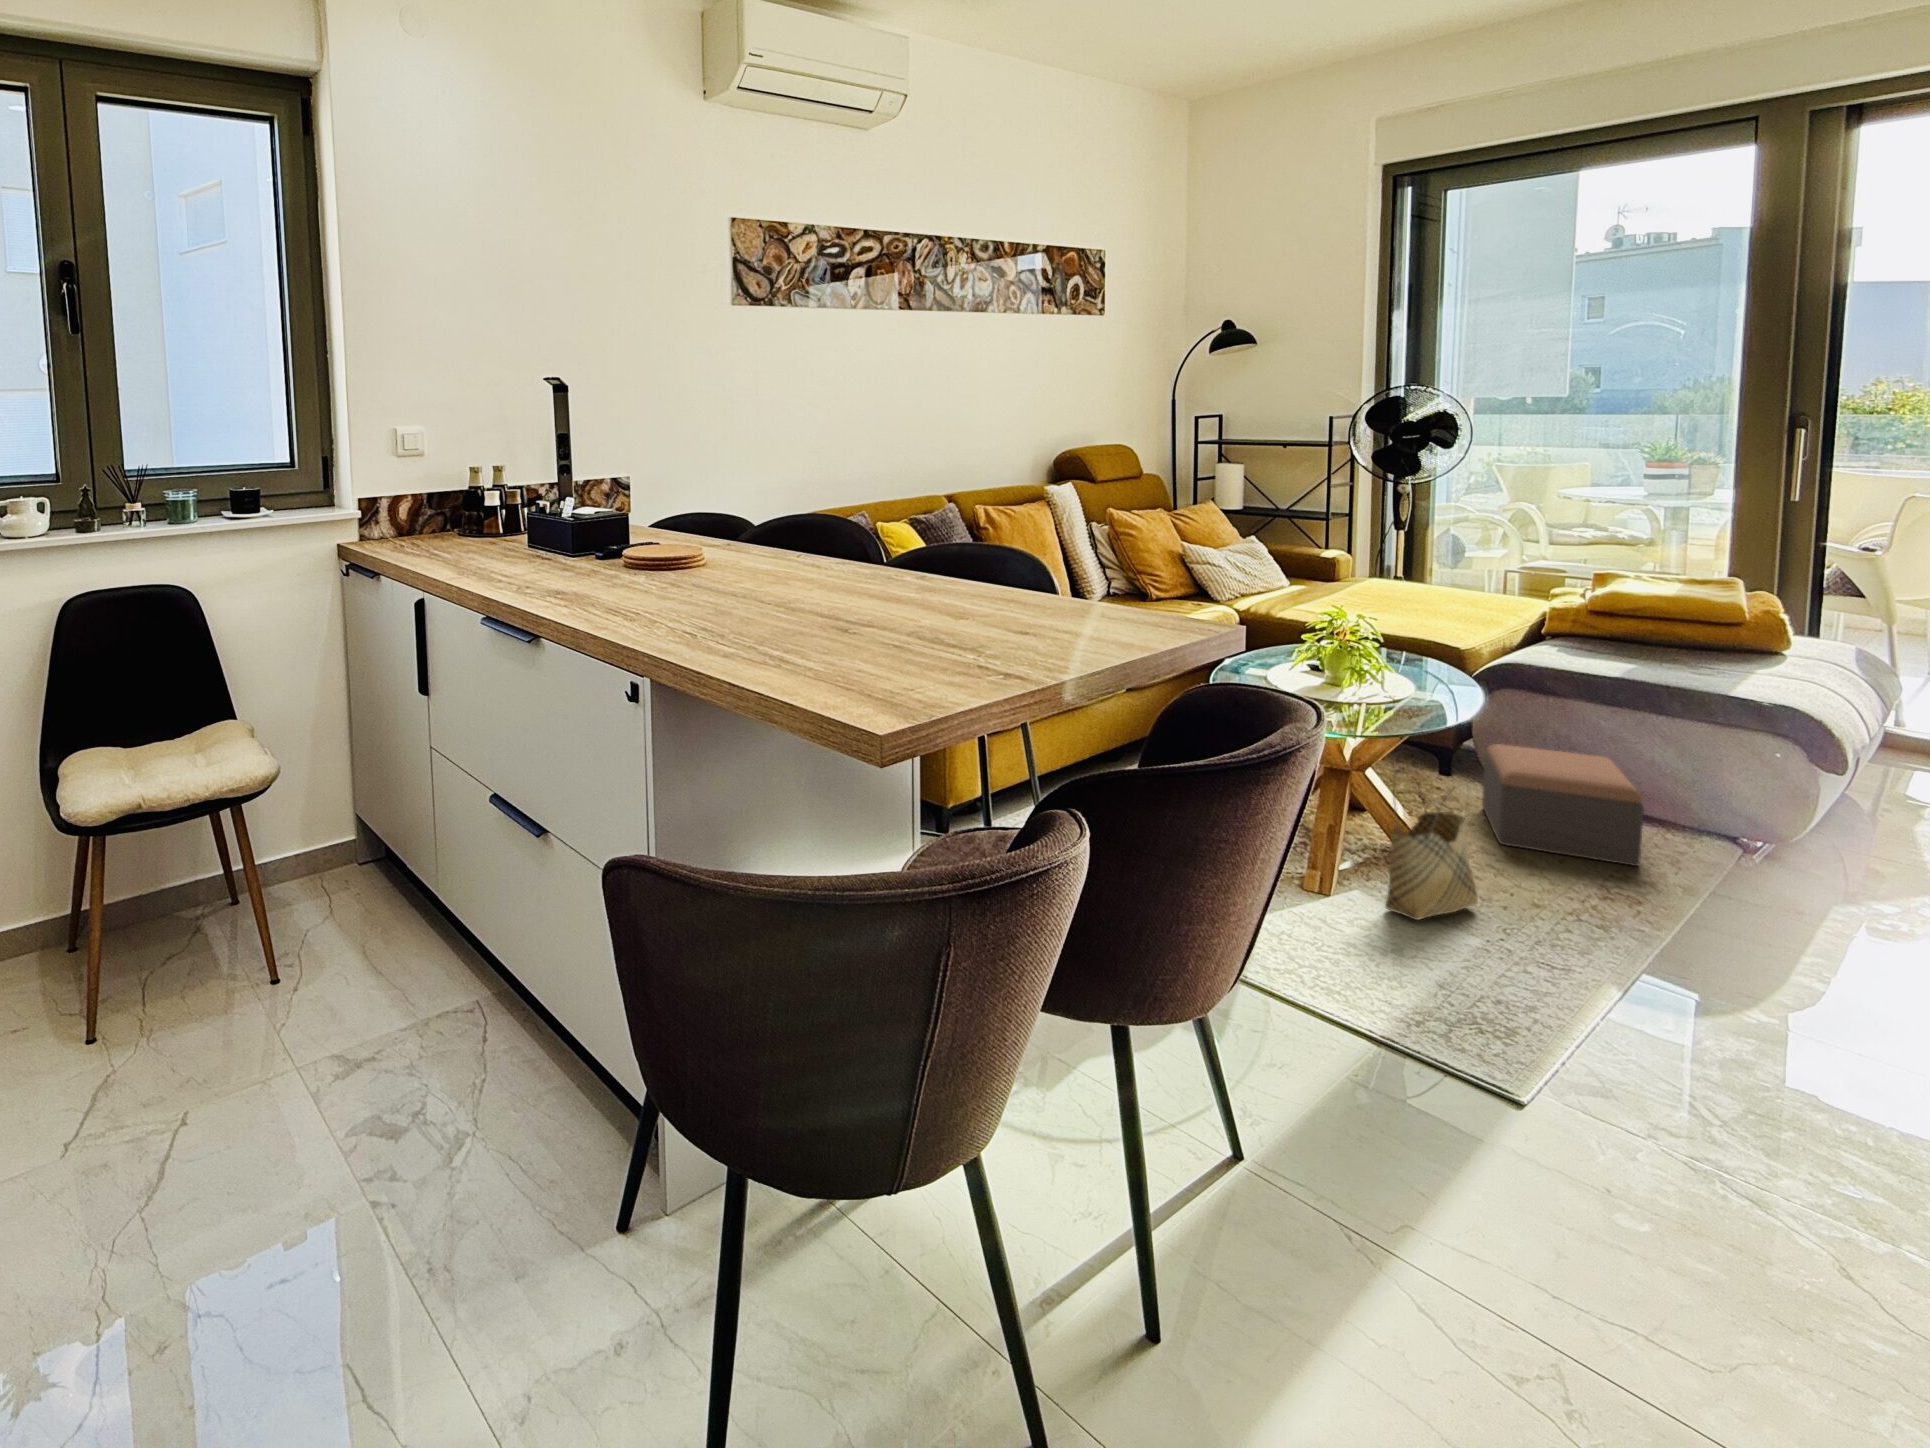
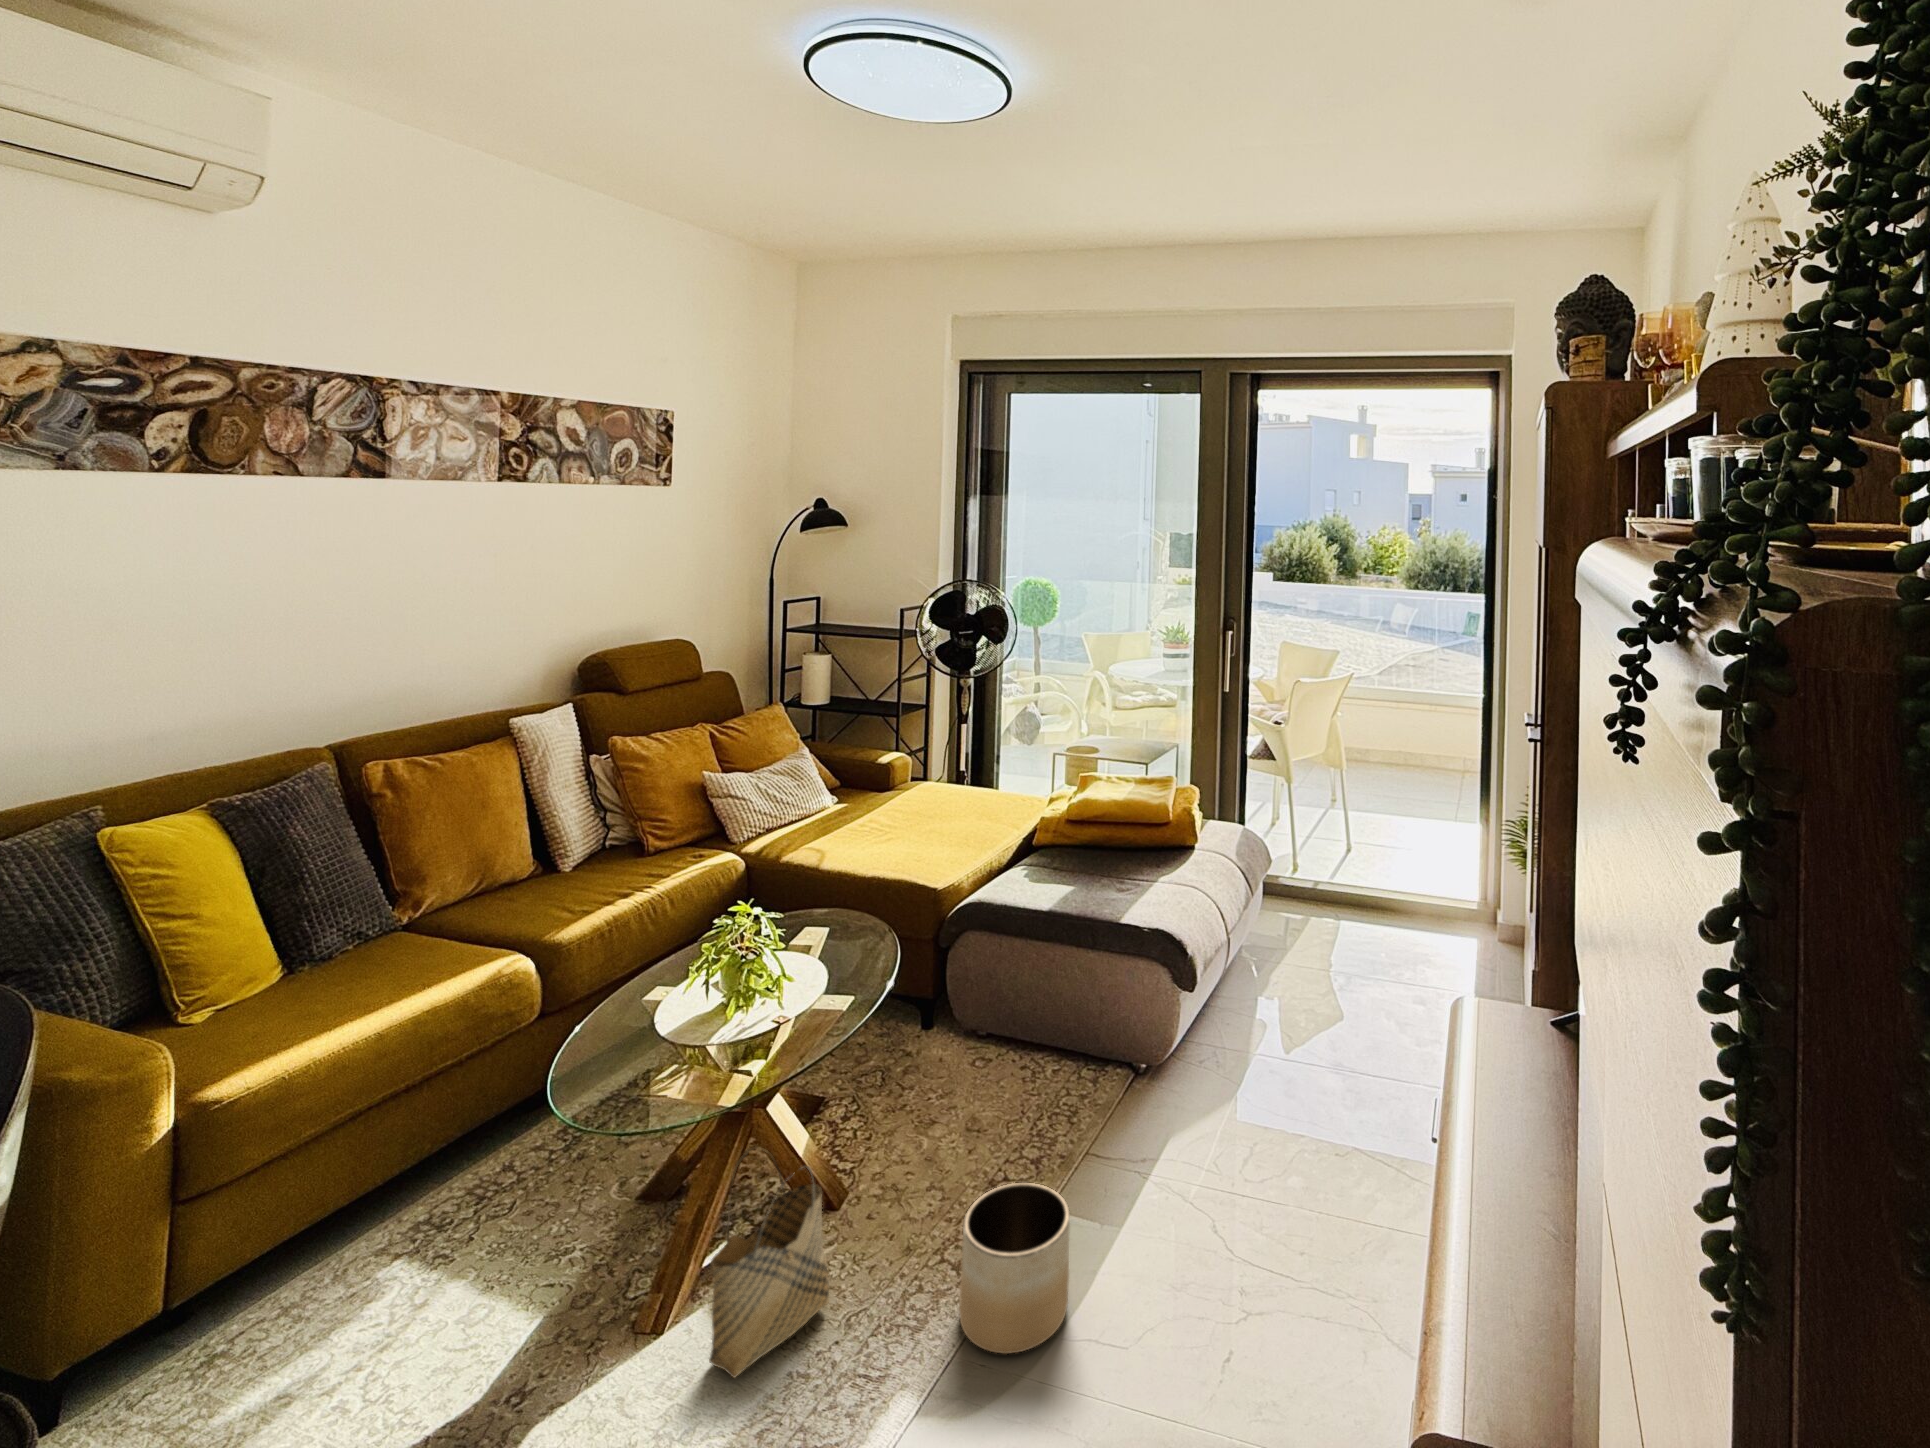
footstool: present [1482,744,1644,866] -> none [915,1011,1037,1154]
planter: none [1625,855,1766,983] -> present [959,1183,1070,1354]

